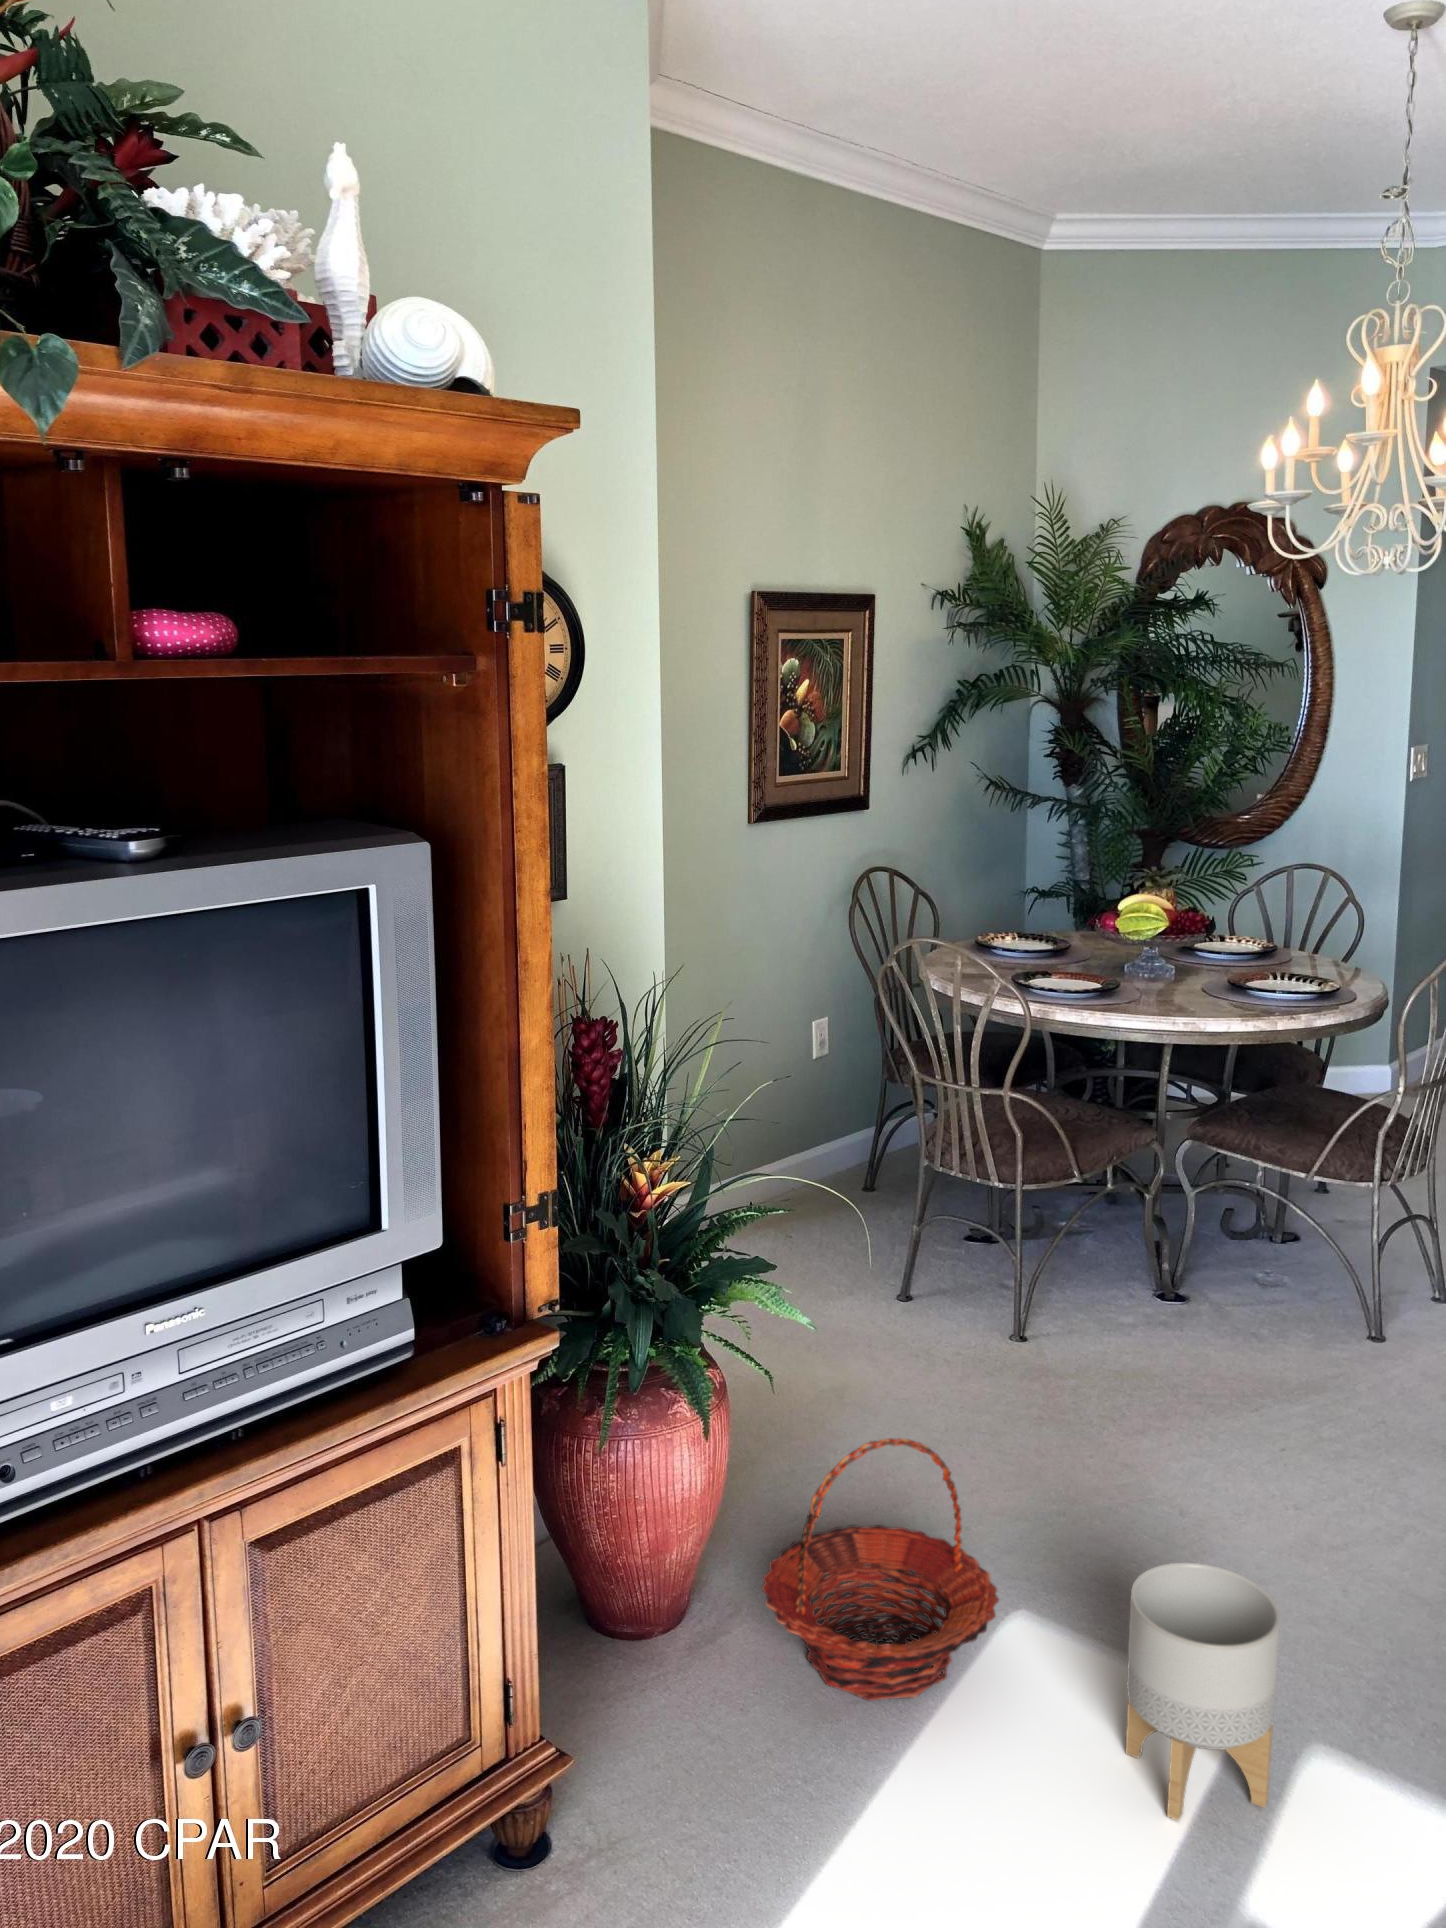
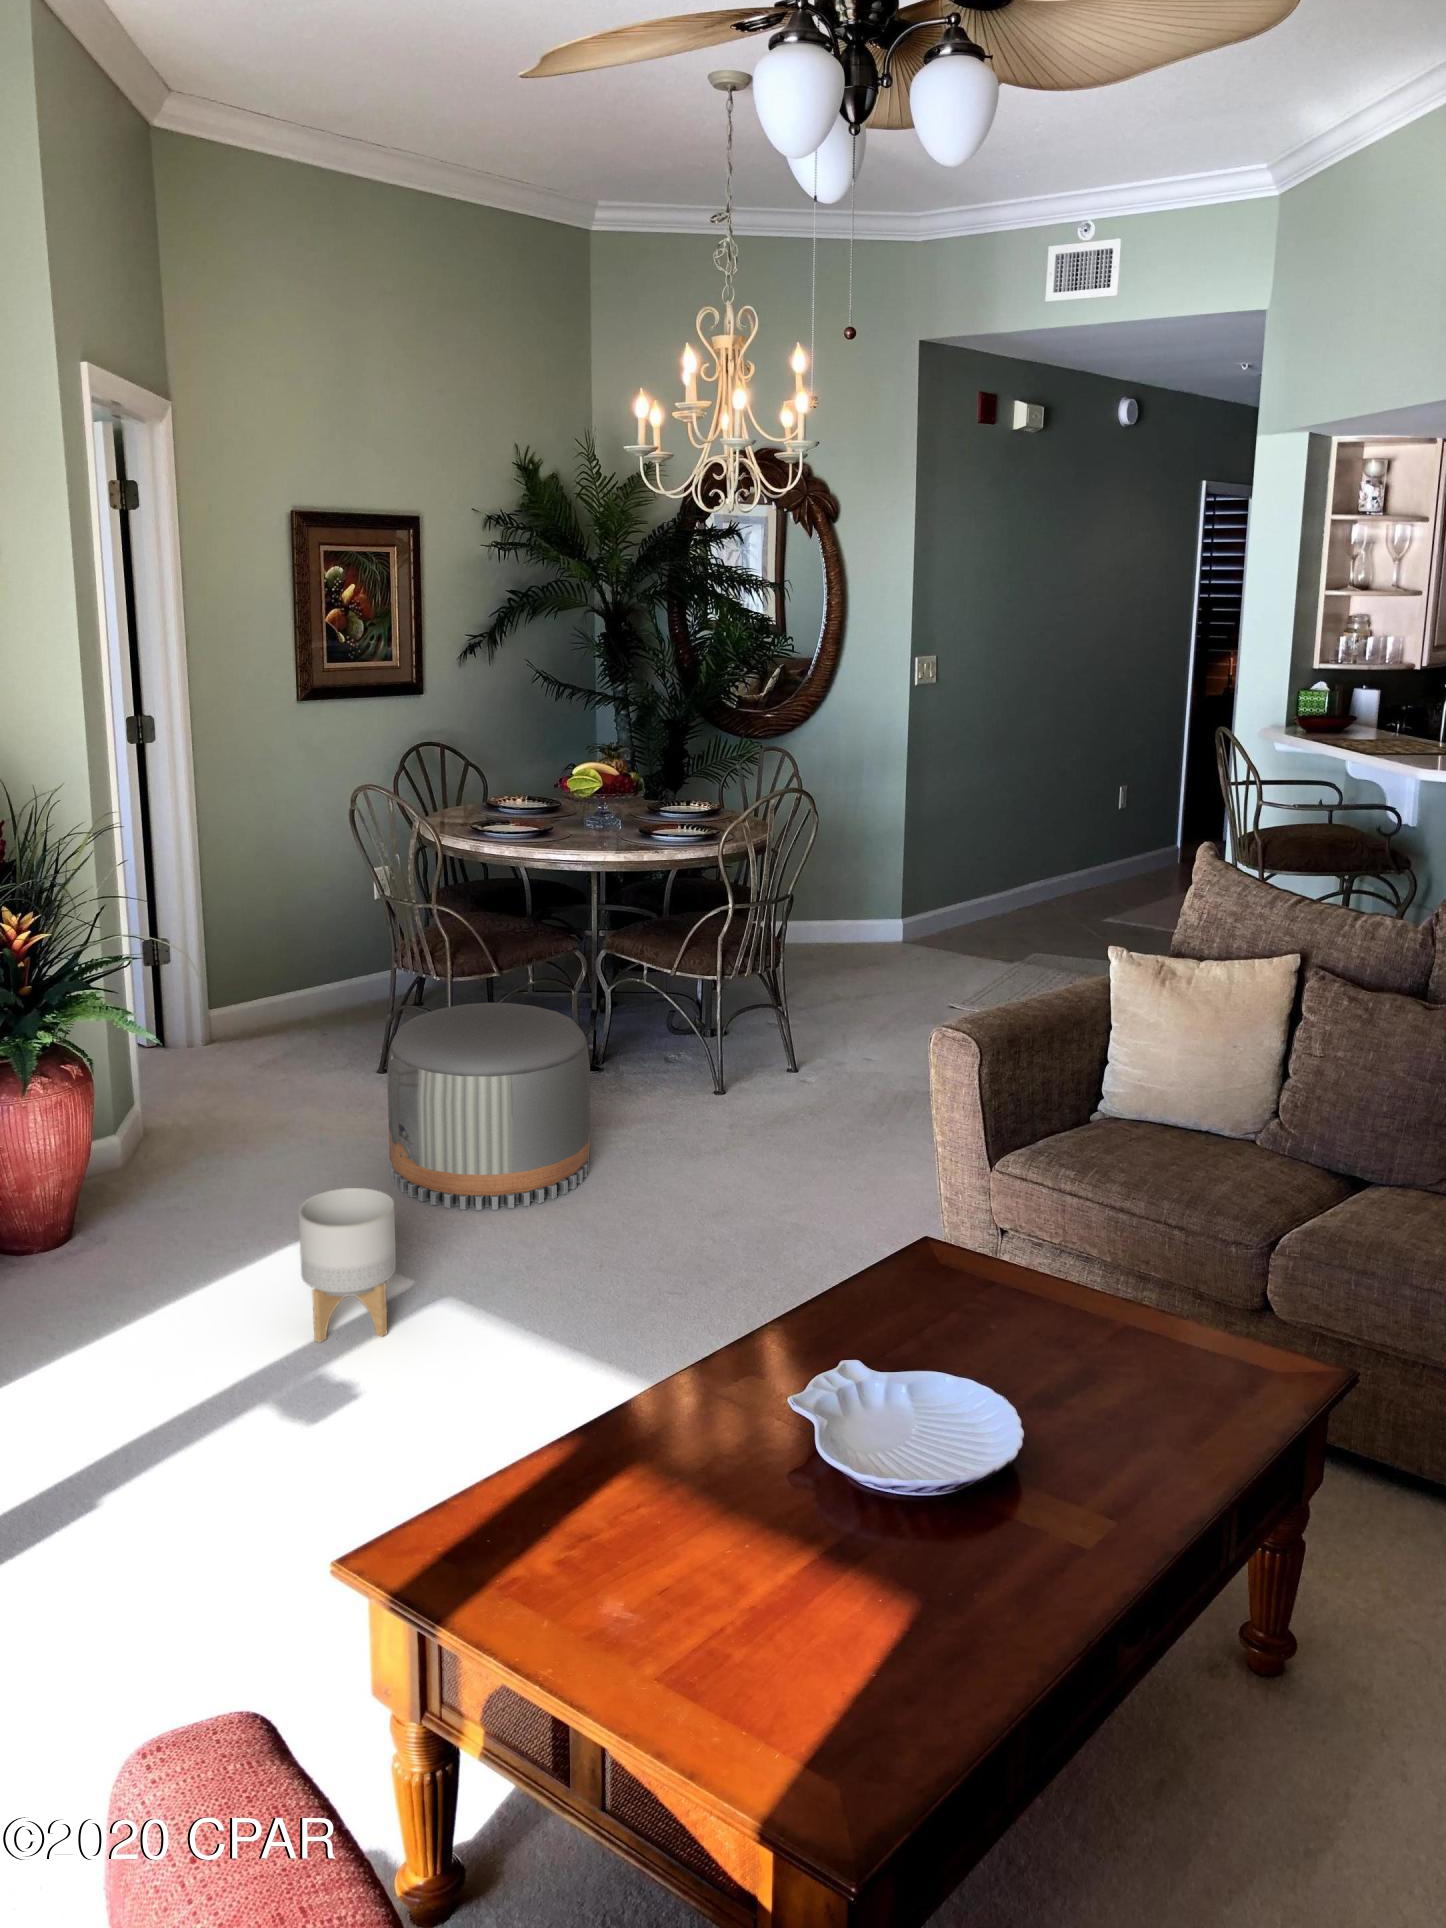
pouf: none [1036,1233,1329,1547] -> present [387,1003,590,1210]
basket: present [762,1438,999,1700] -> none [100,1114,270,1285]

